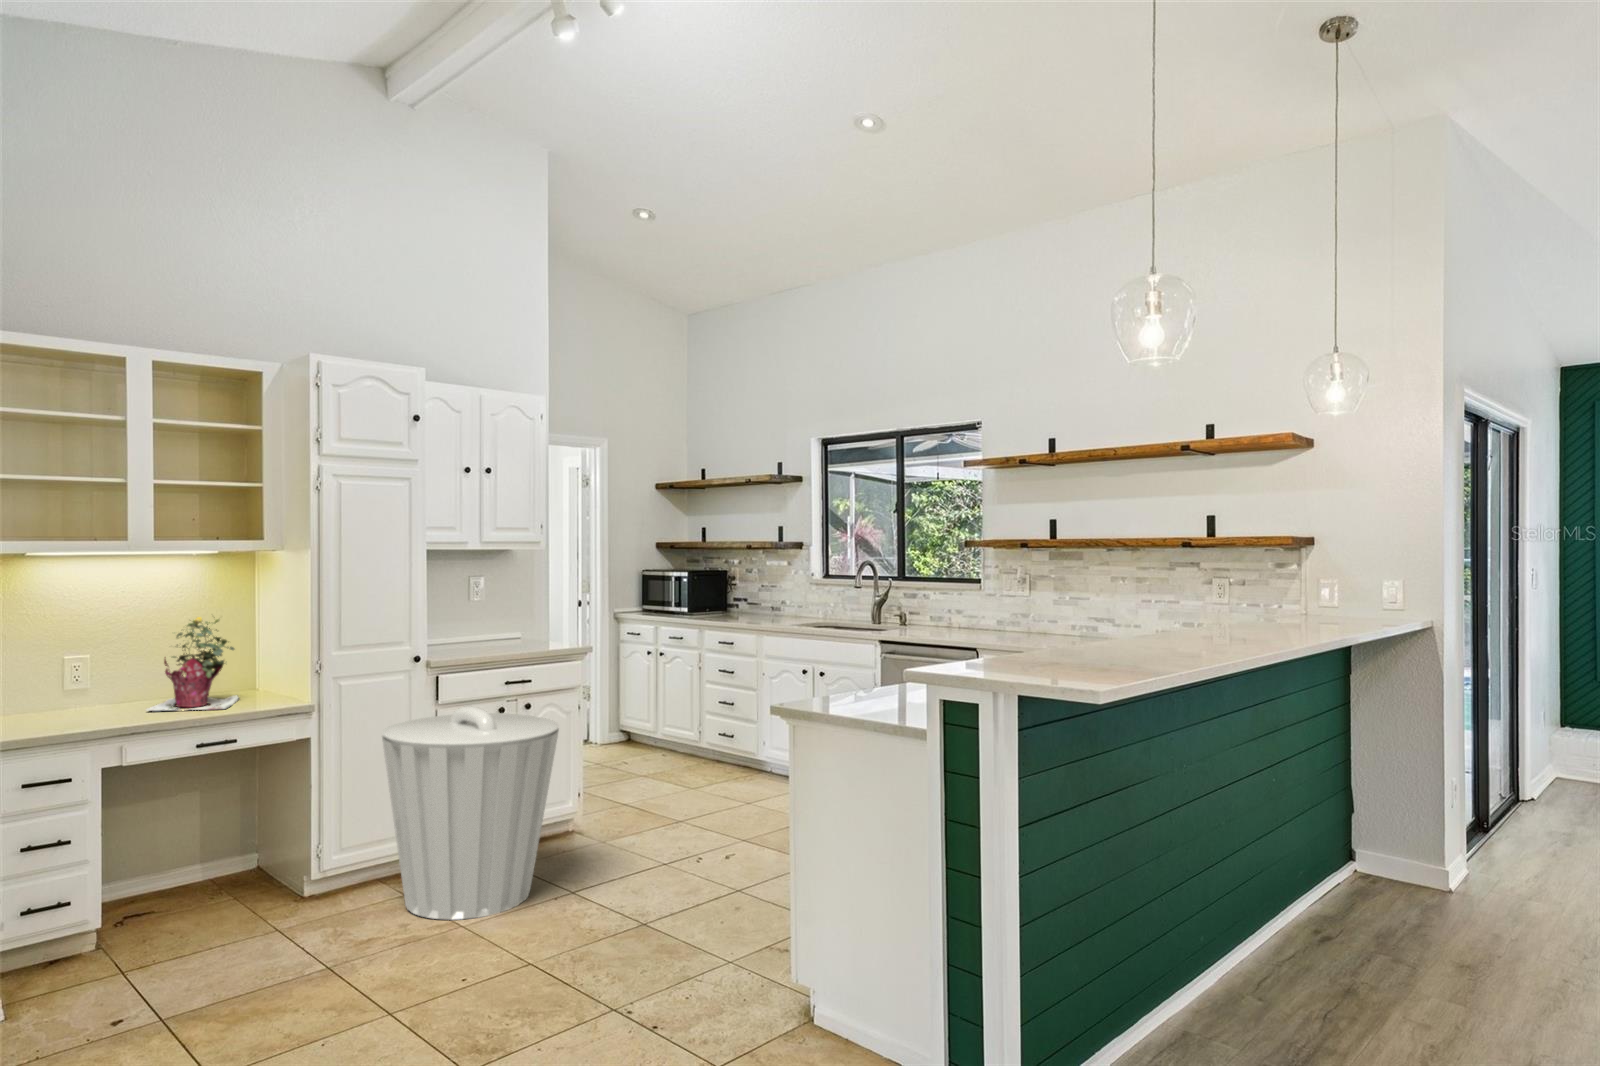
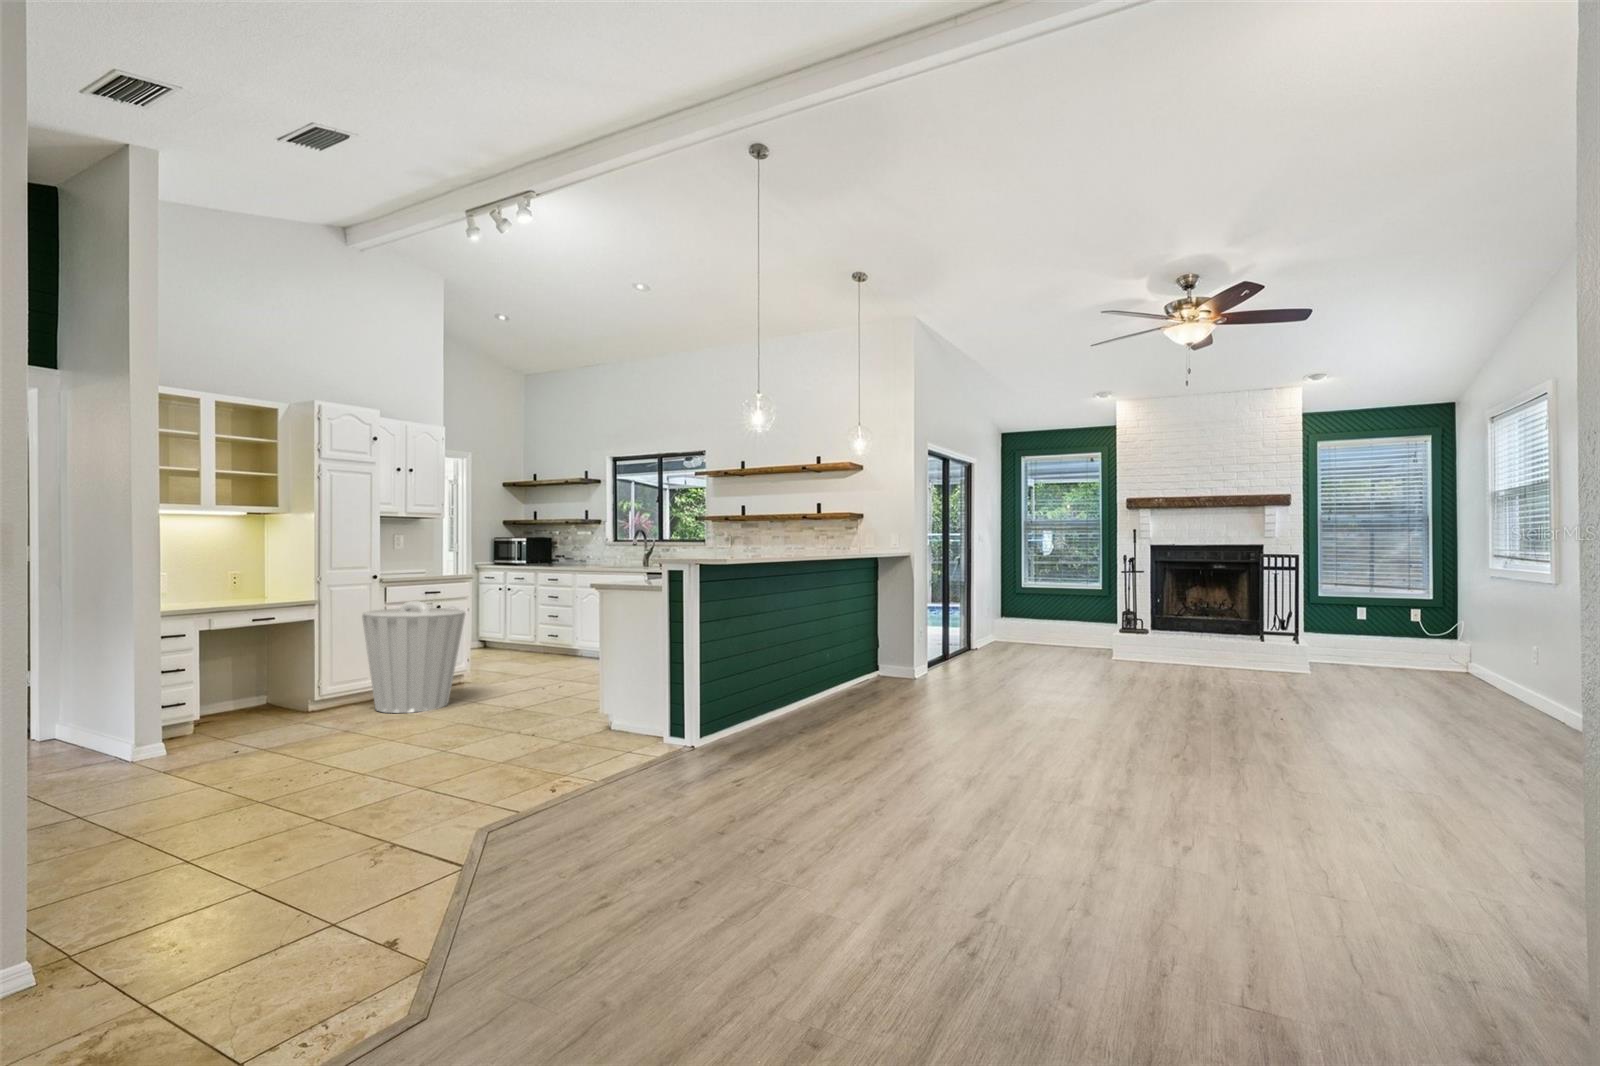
potted plant: present [147,617,239,711] -> none [215,549,269,603]

